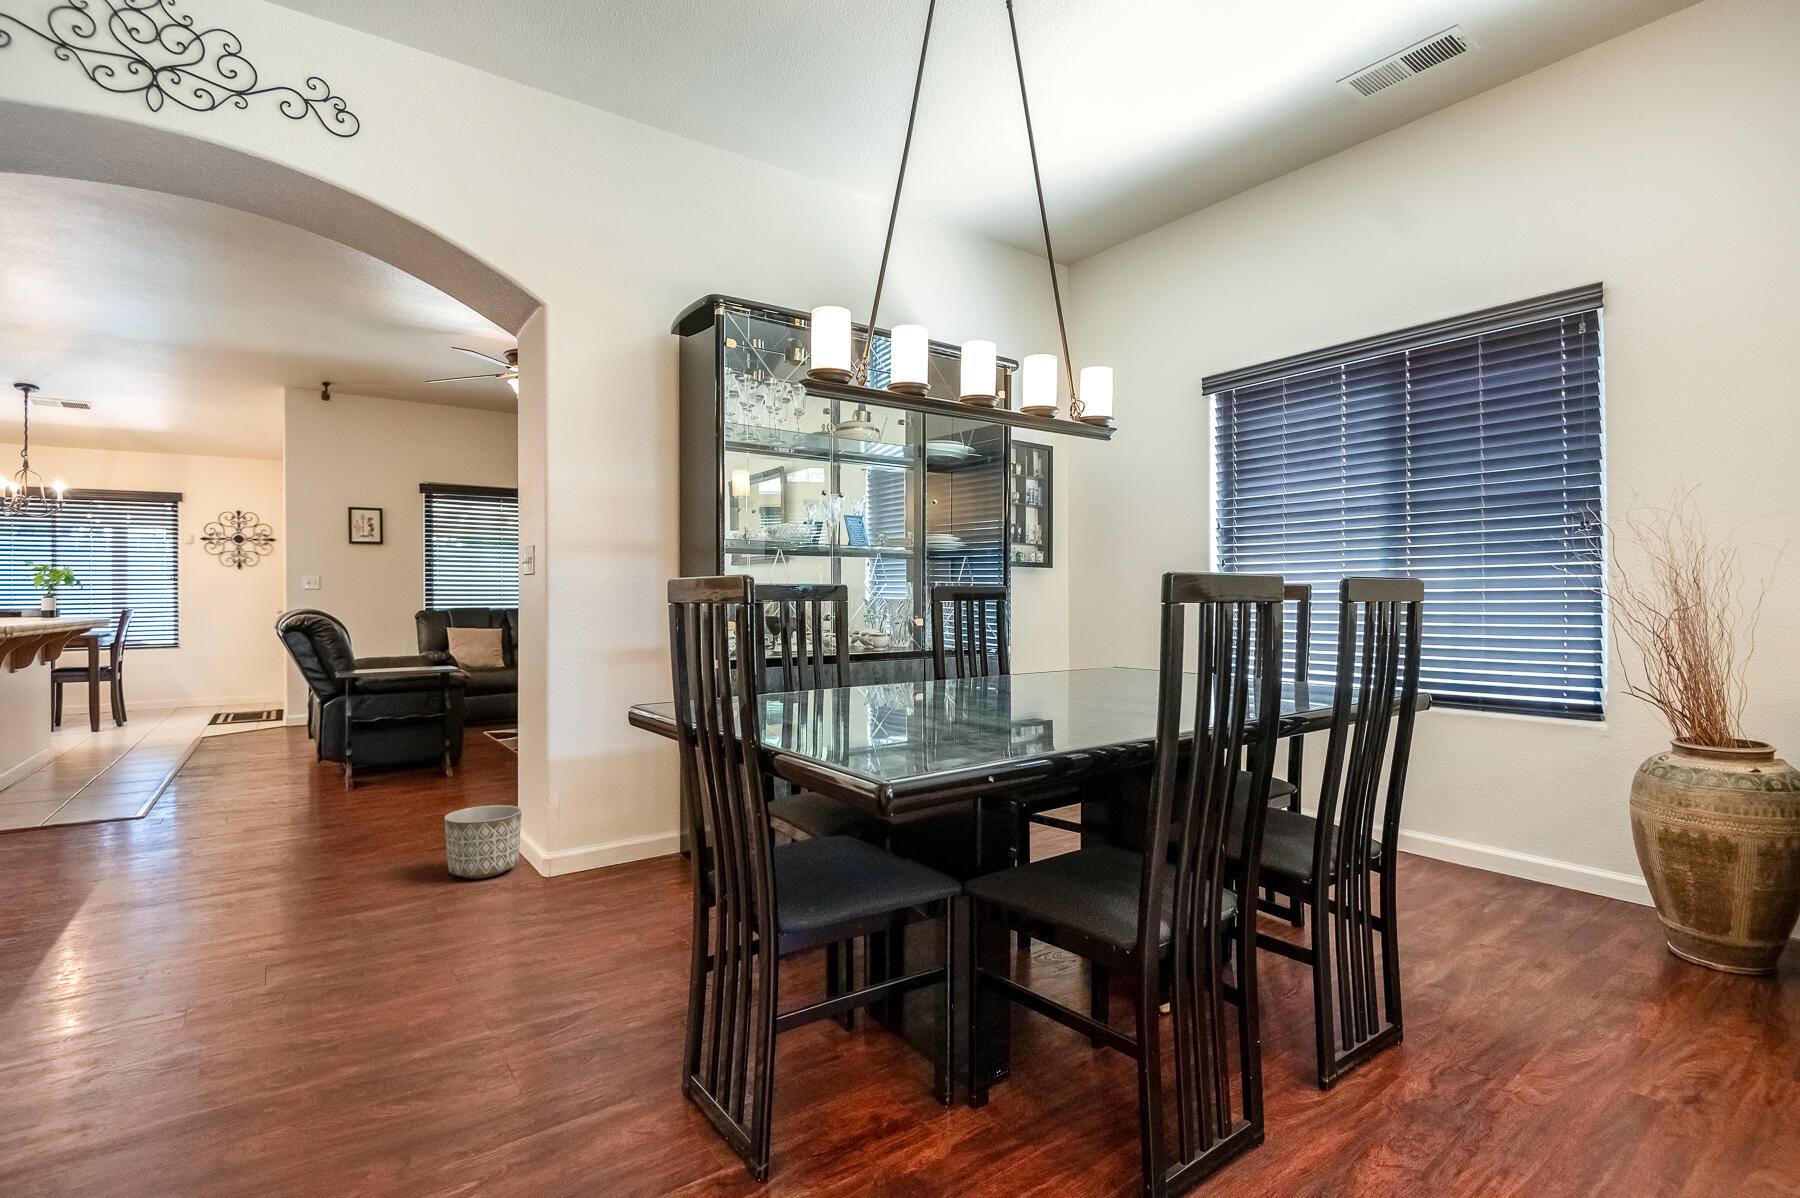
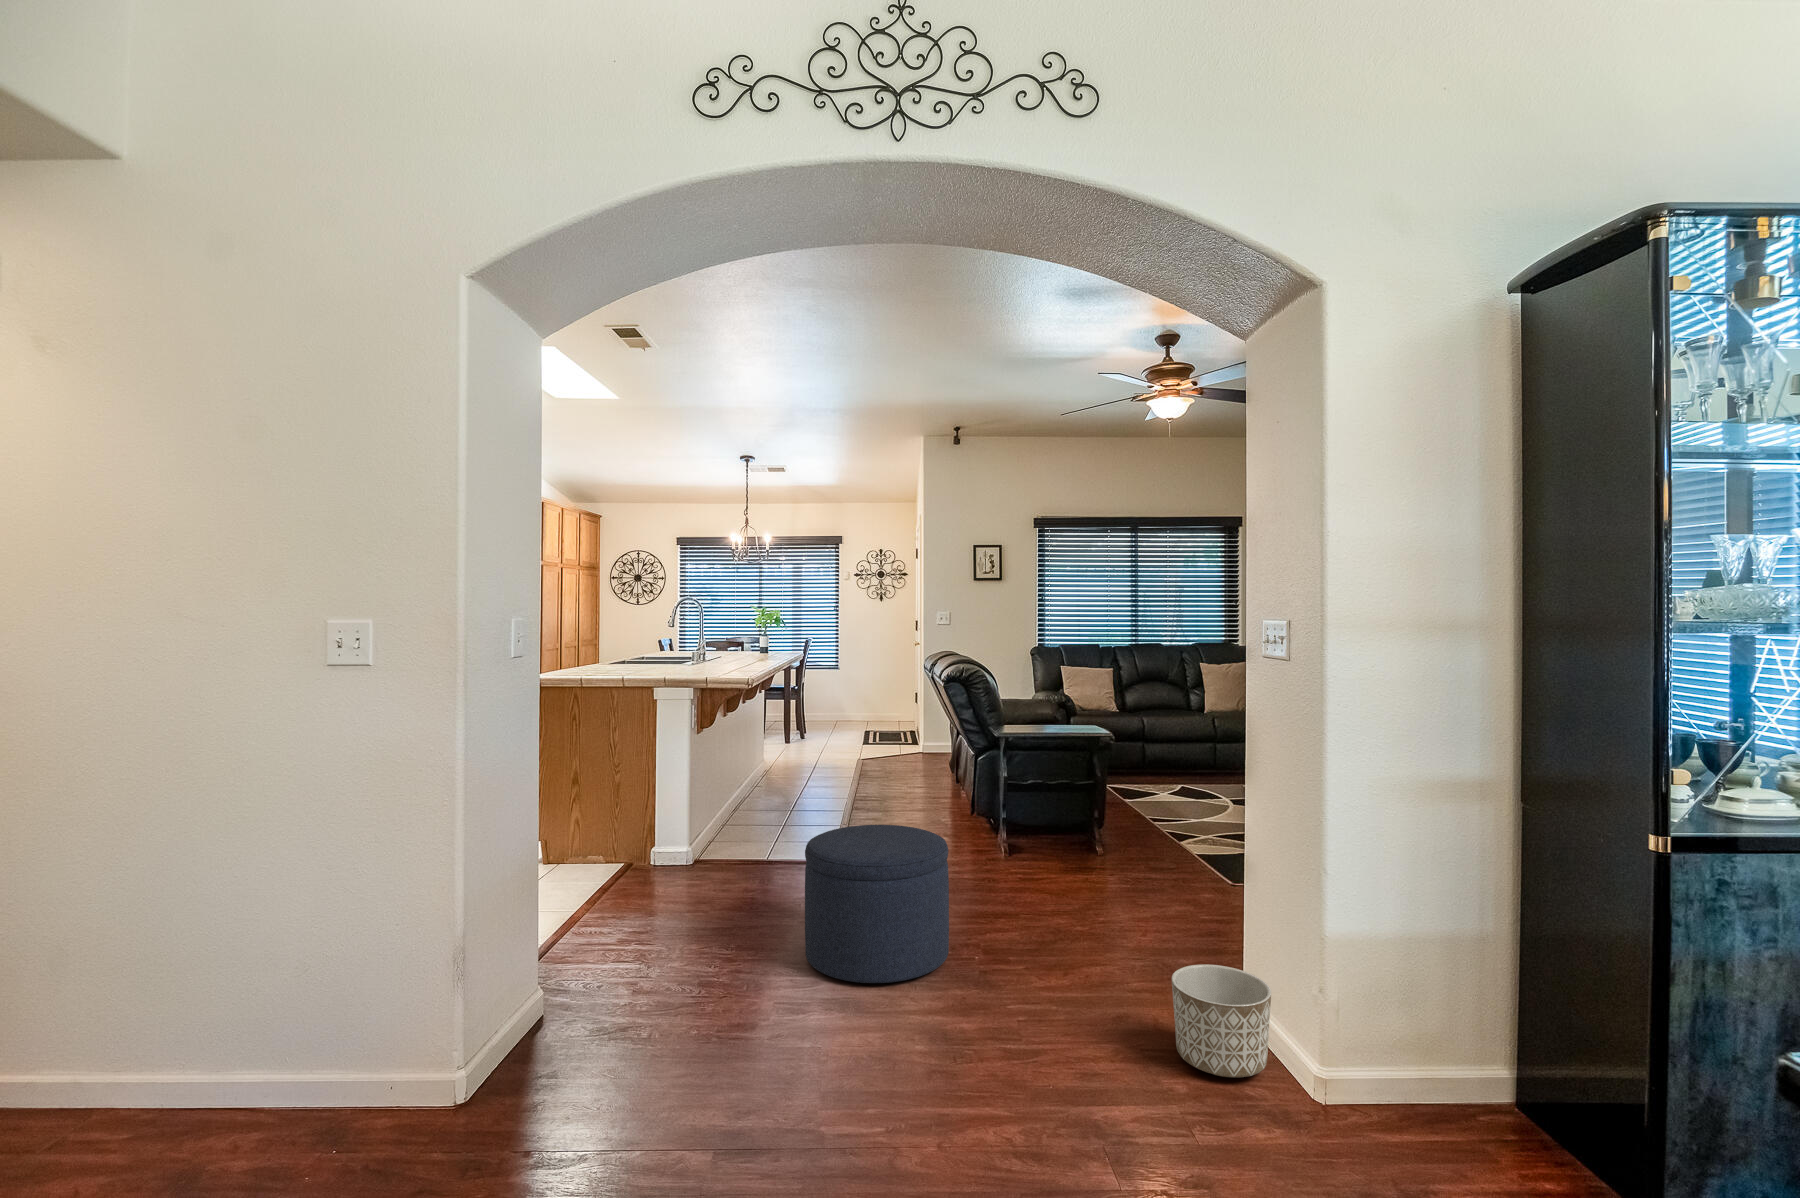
ottoman: none [73,748,253,887] -> present [805,825,949,984]

